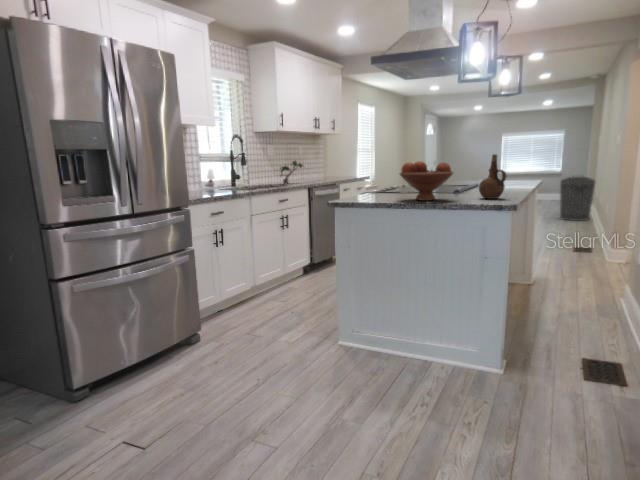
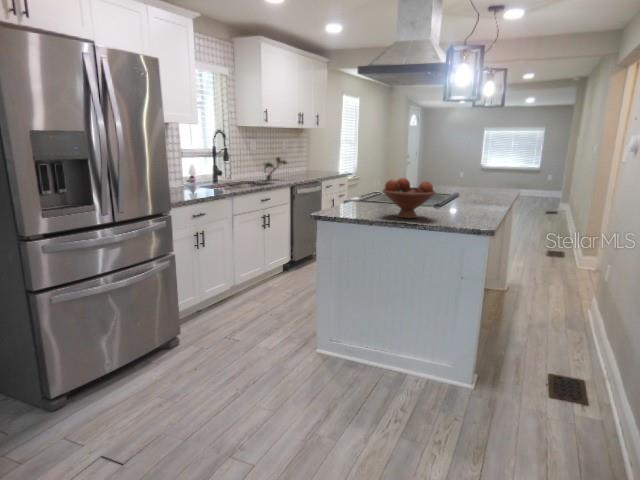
ceramic pitcher: present [479,154,506,199] -> none [459,176,486,219]
trash can: present [560,176,595,221] -> none [535,176,570,221]

